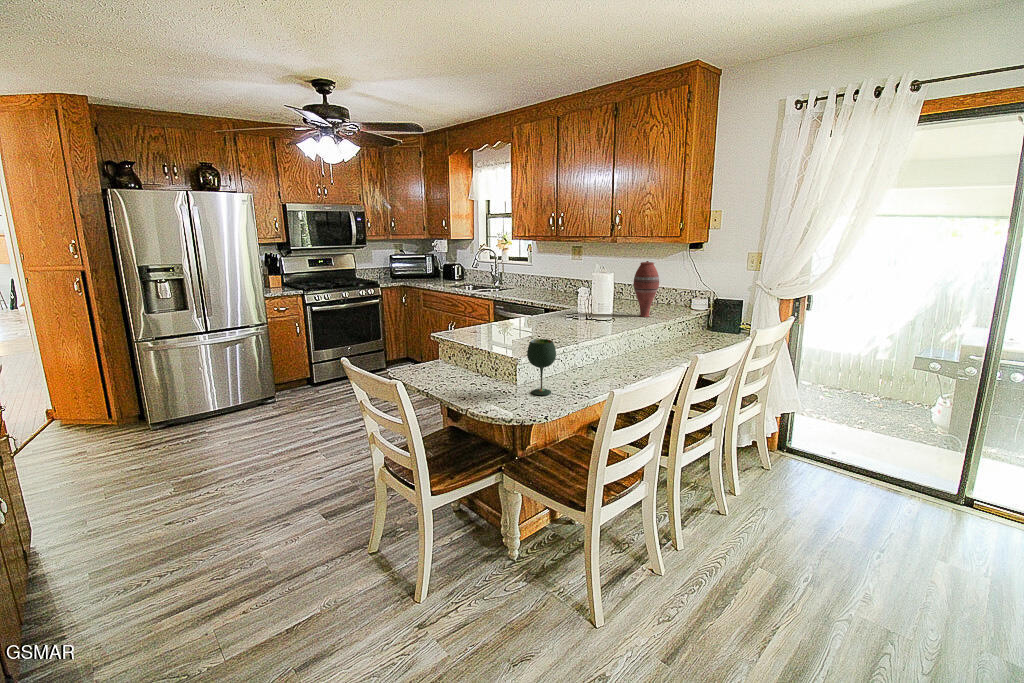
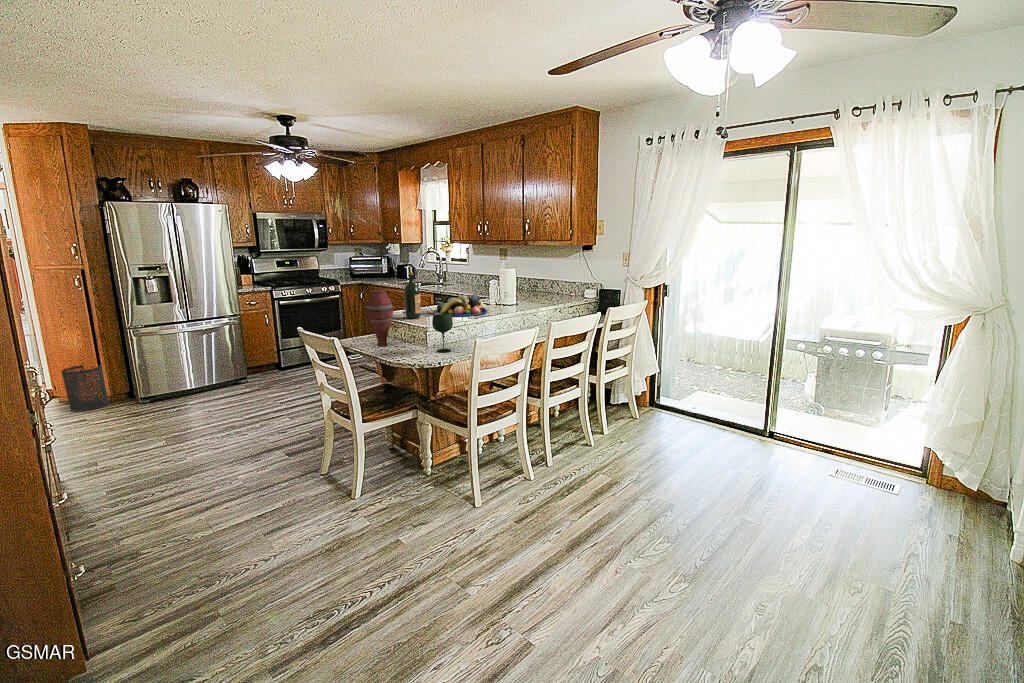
vase: present [633,261,659,317] -> present [367,289,393,346]
wine bottle: none [479,280,500,343] -> present [404,272,421,319]
fruit bowl: none [516,308,583,339] -> present [437,294,487,316]
trash can: none [59,383,115,440] -> present [61,365,108,412]

